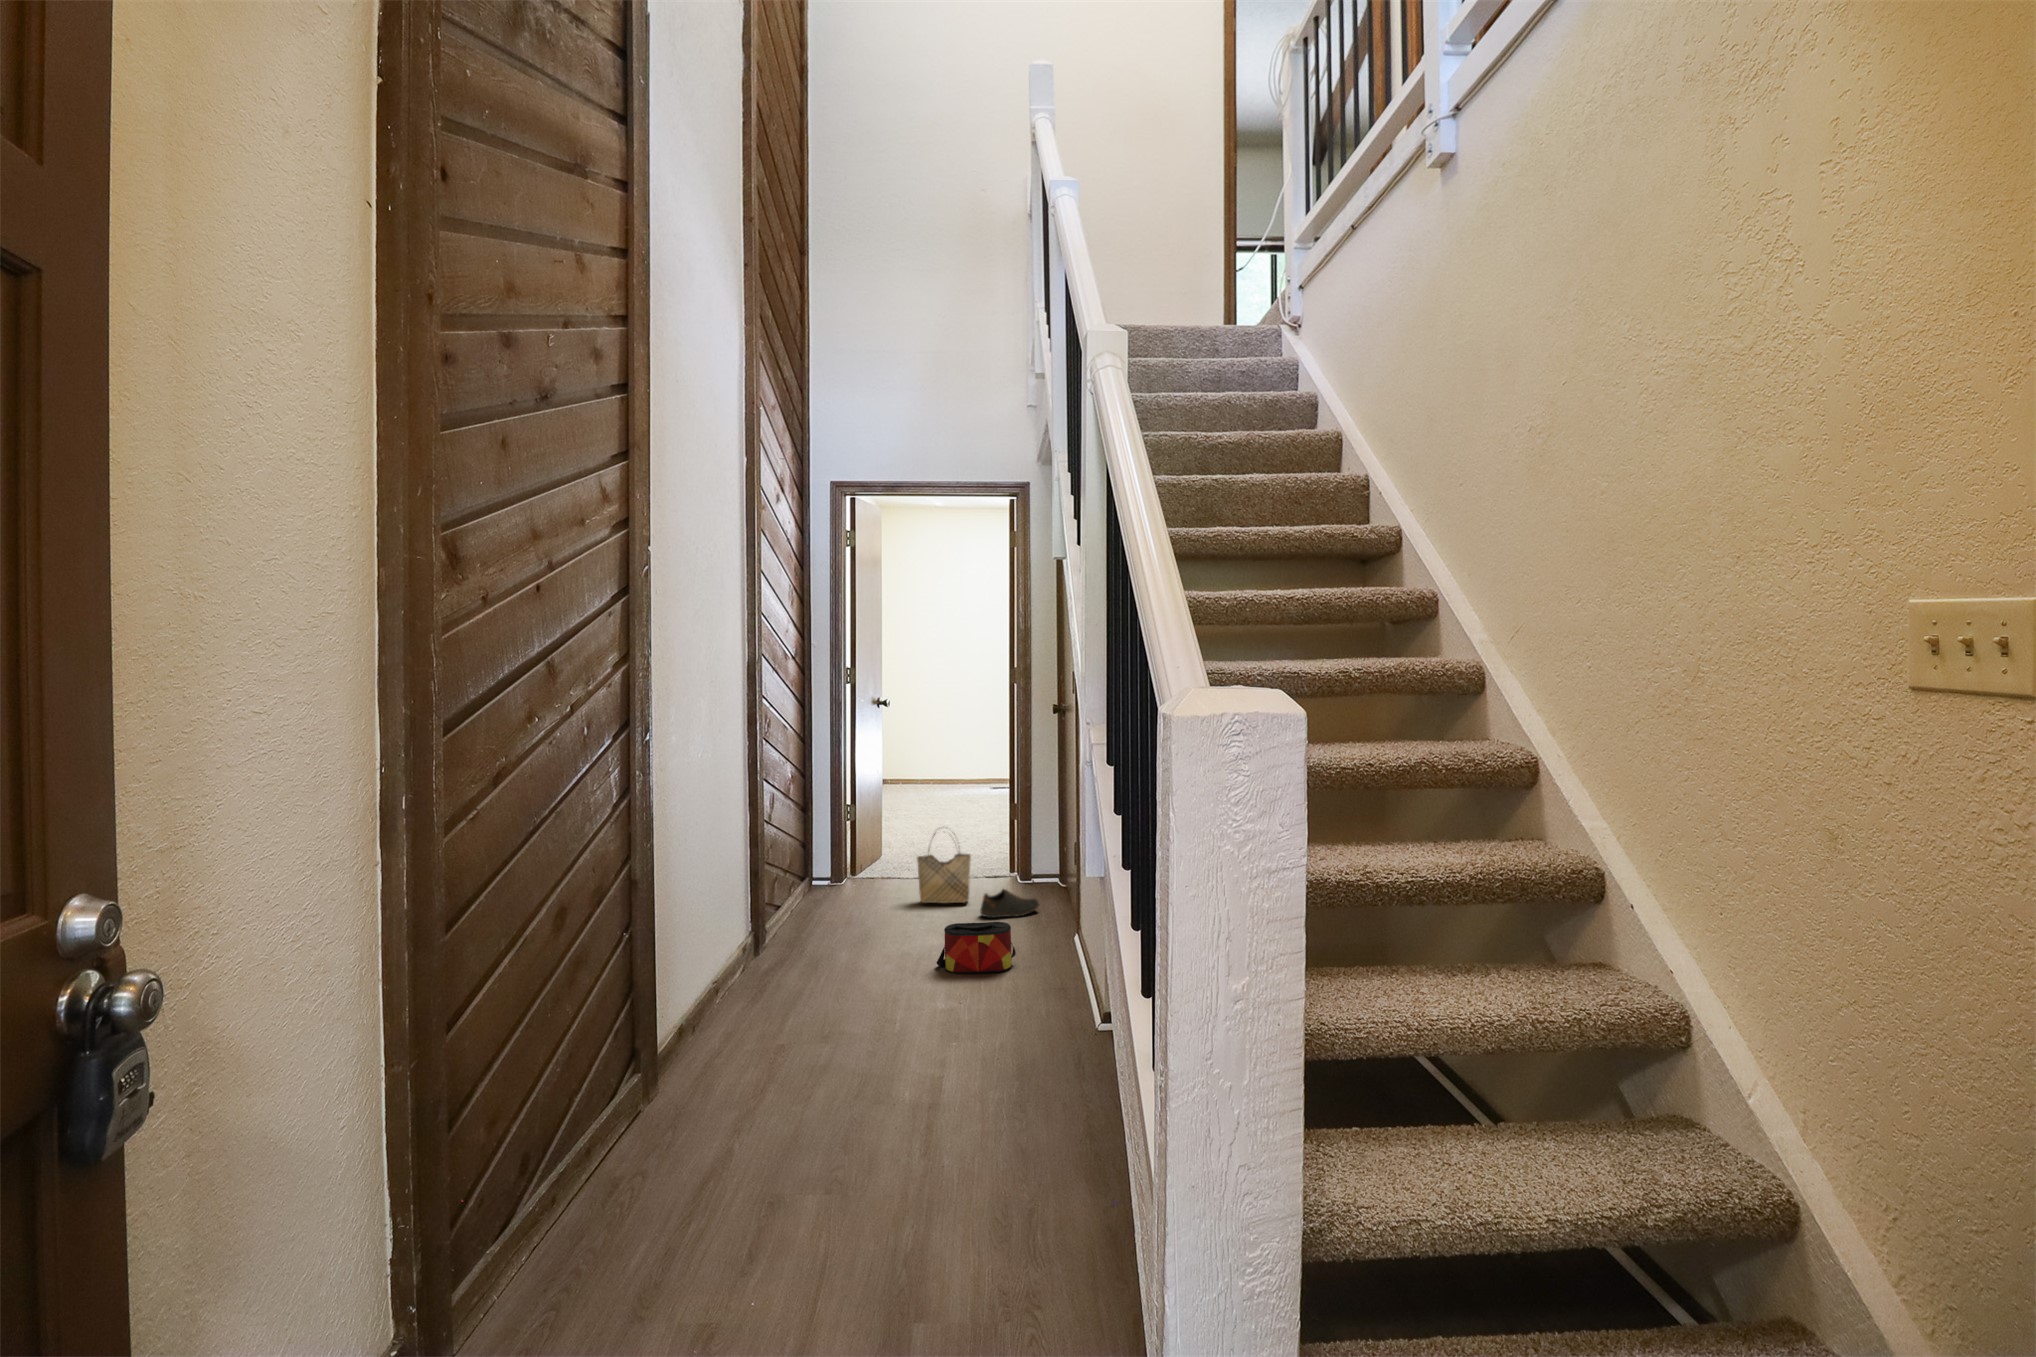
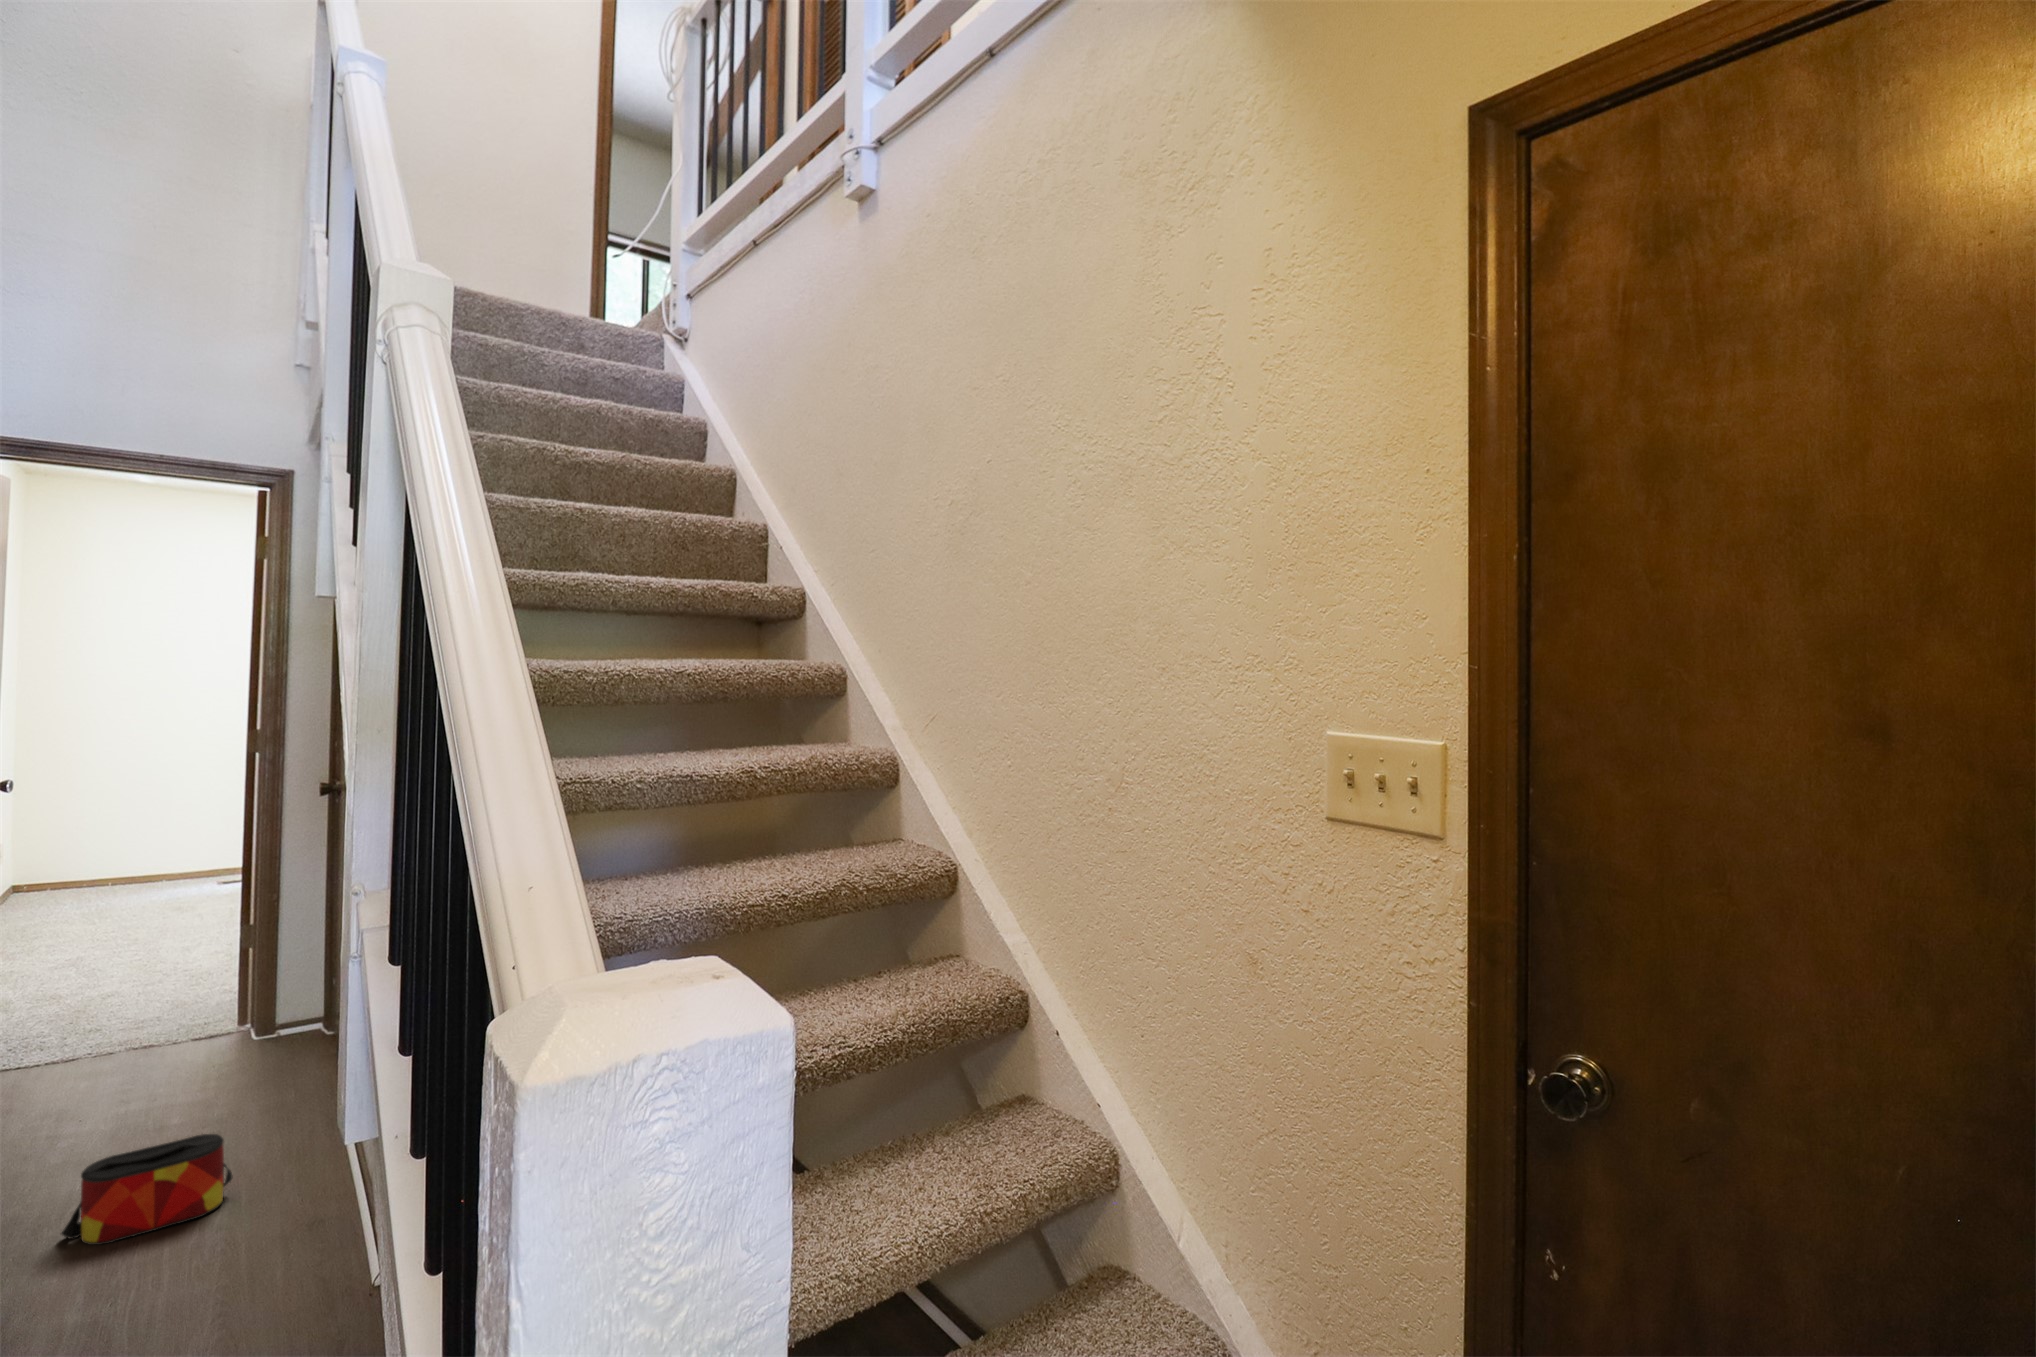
woven basket: present [917,834,971,903] -> none [38,980,159,1114]
shoe: present [980,889,1039,918] -> none [171,1063,287,1115]

